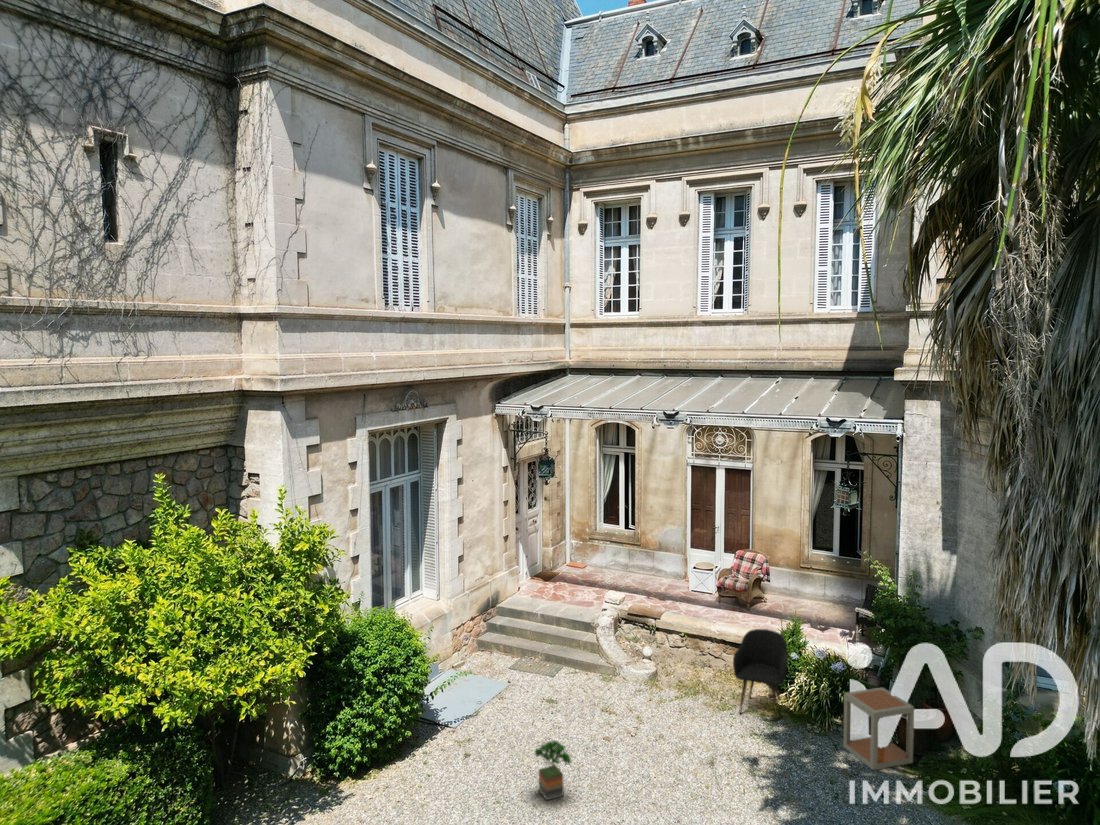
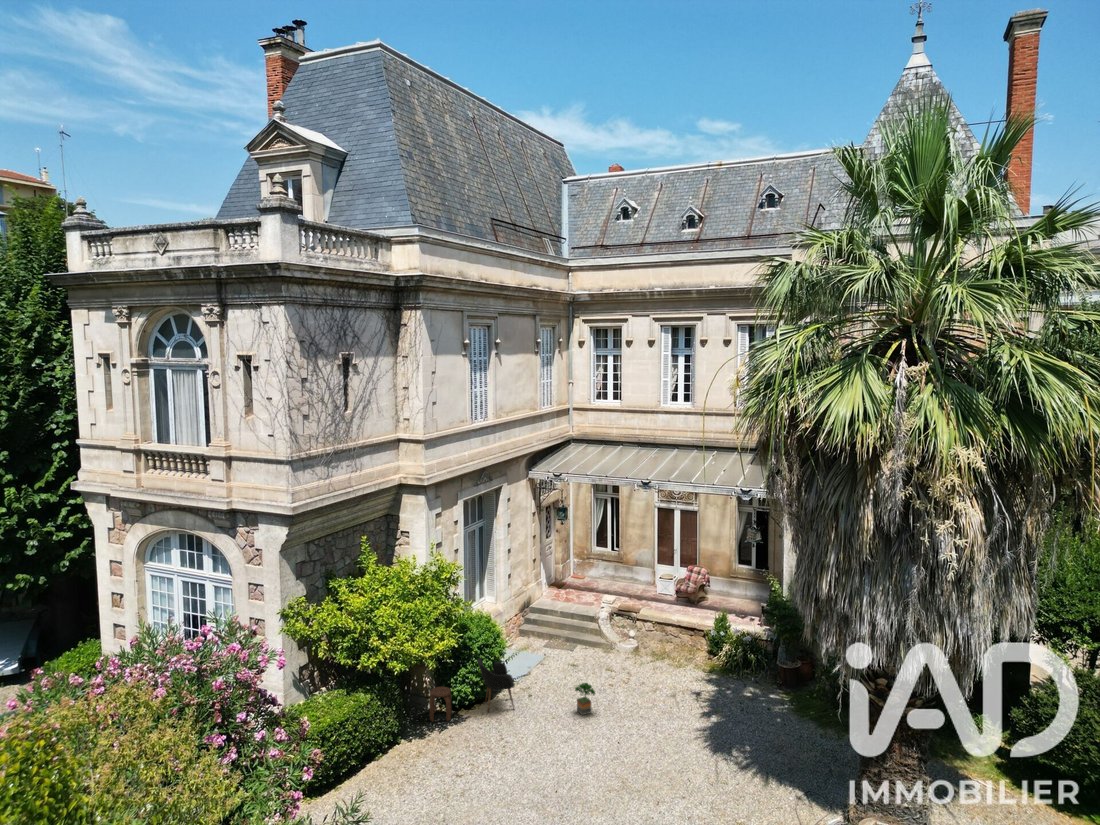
armchair: present [733,629,788,721] -> present [477,658,515,711]
side table: present [843,687,914,770] -> none [748,650,786,696]
stool: none [274,741,320,805] -> present [429,687,452,722]

